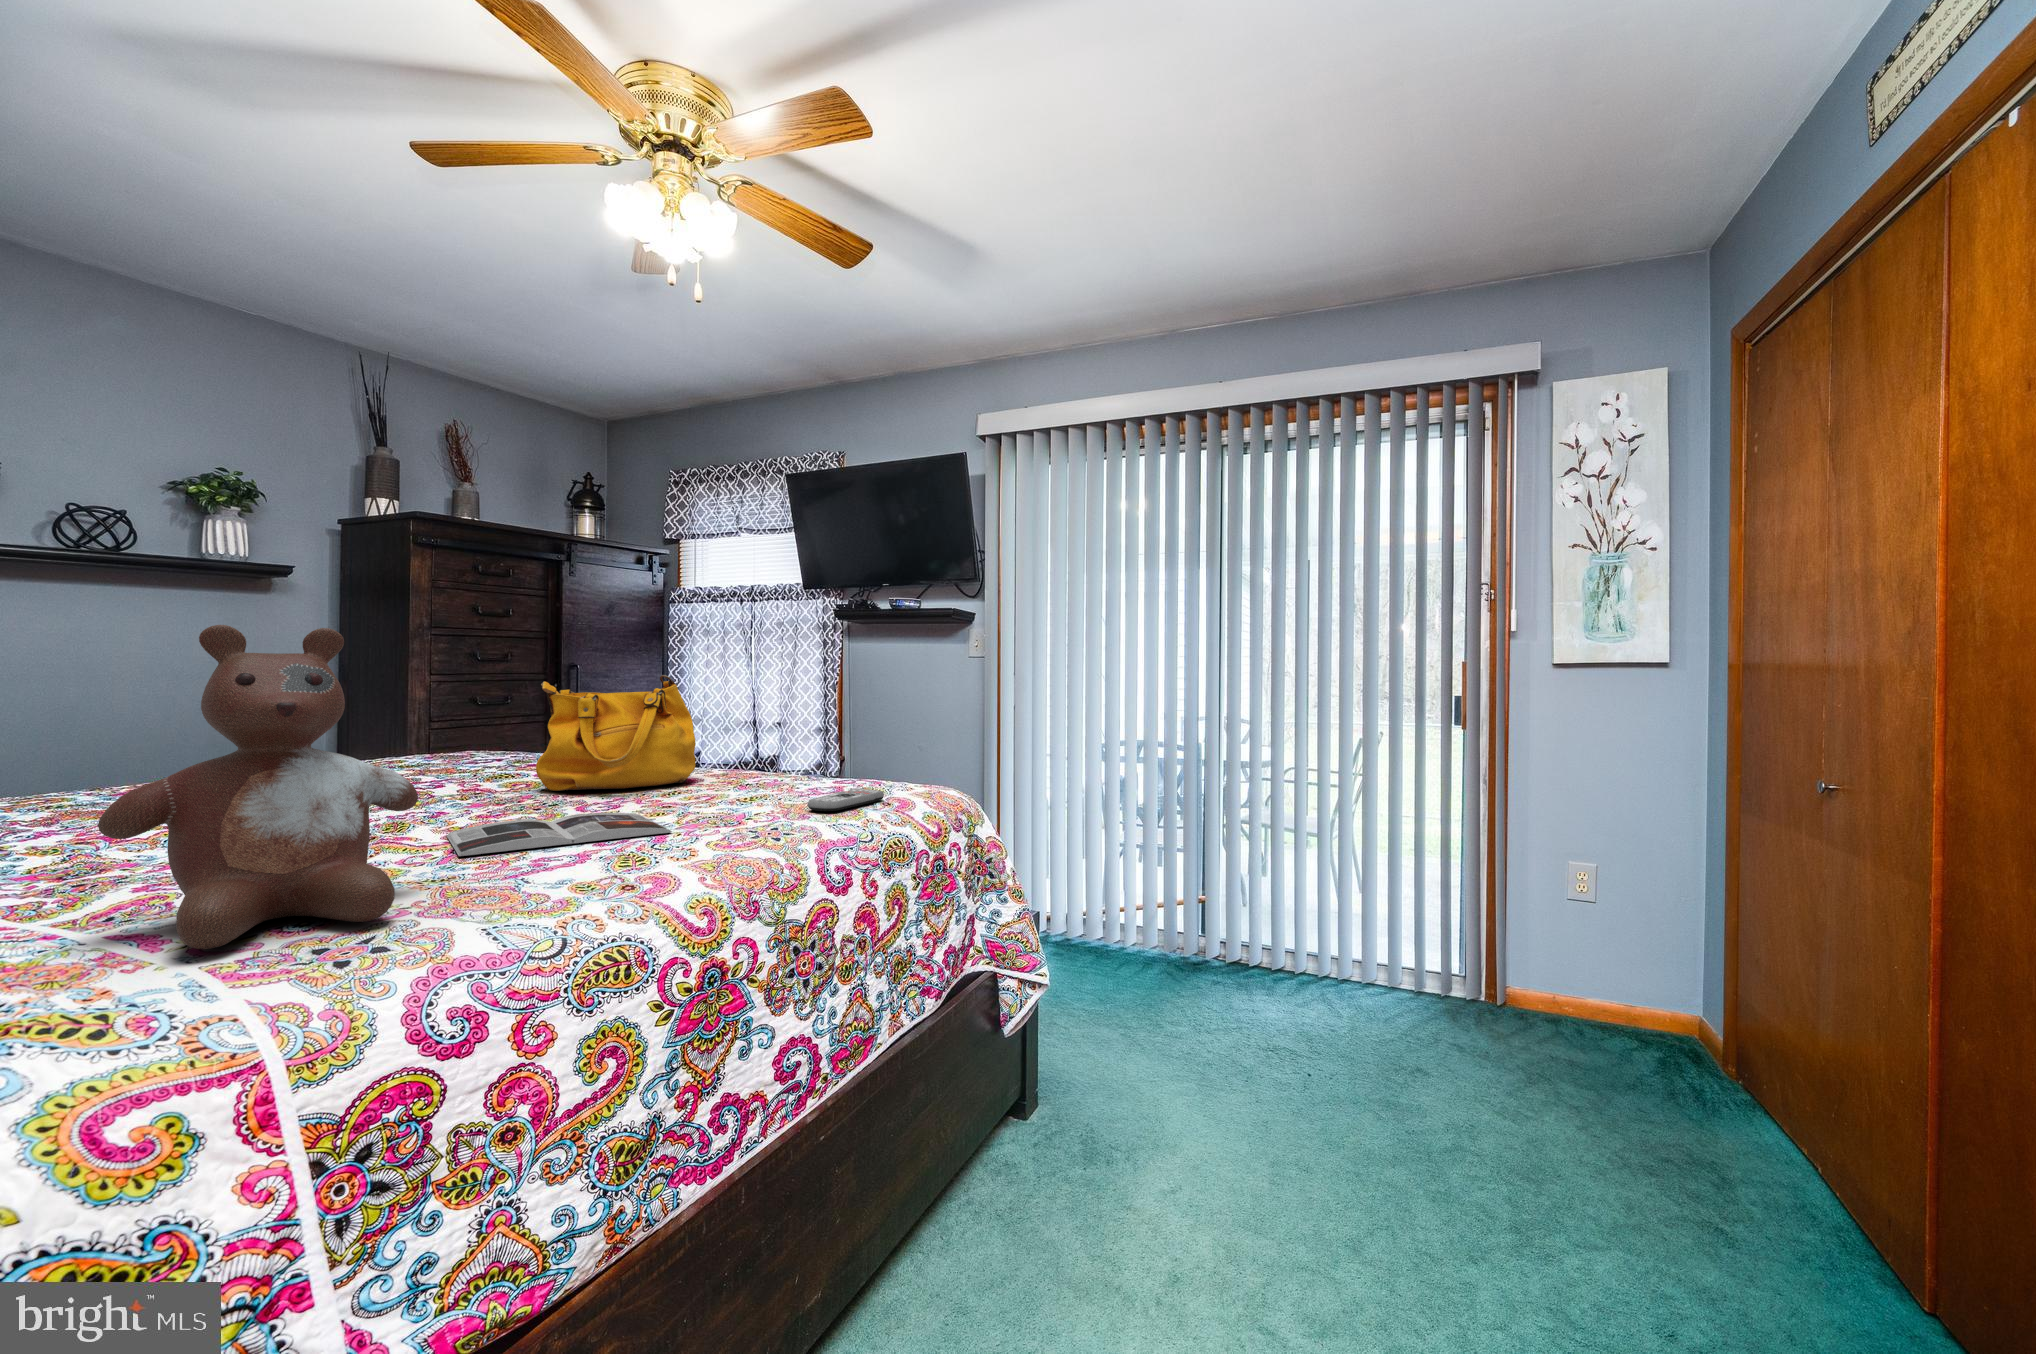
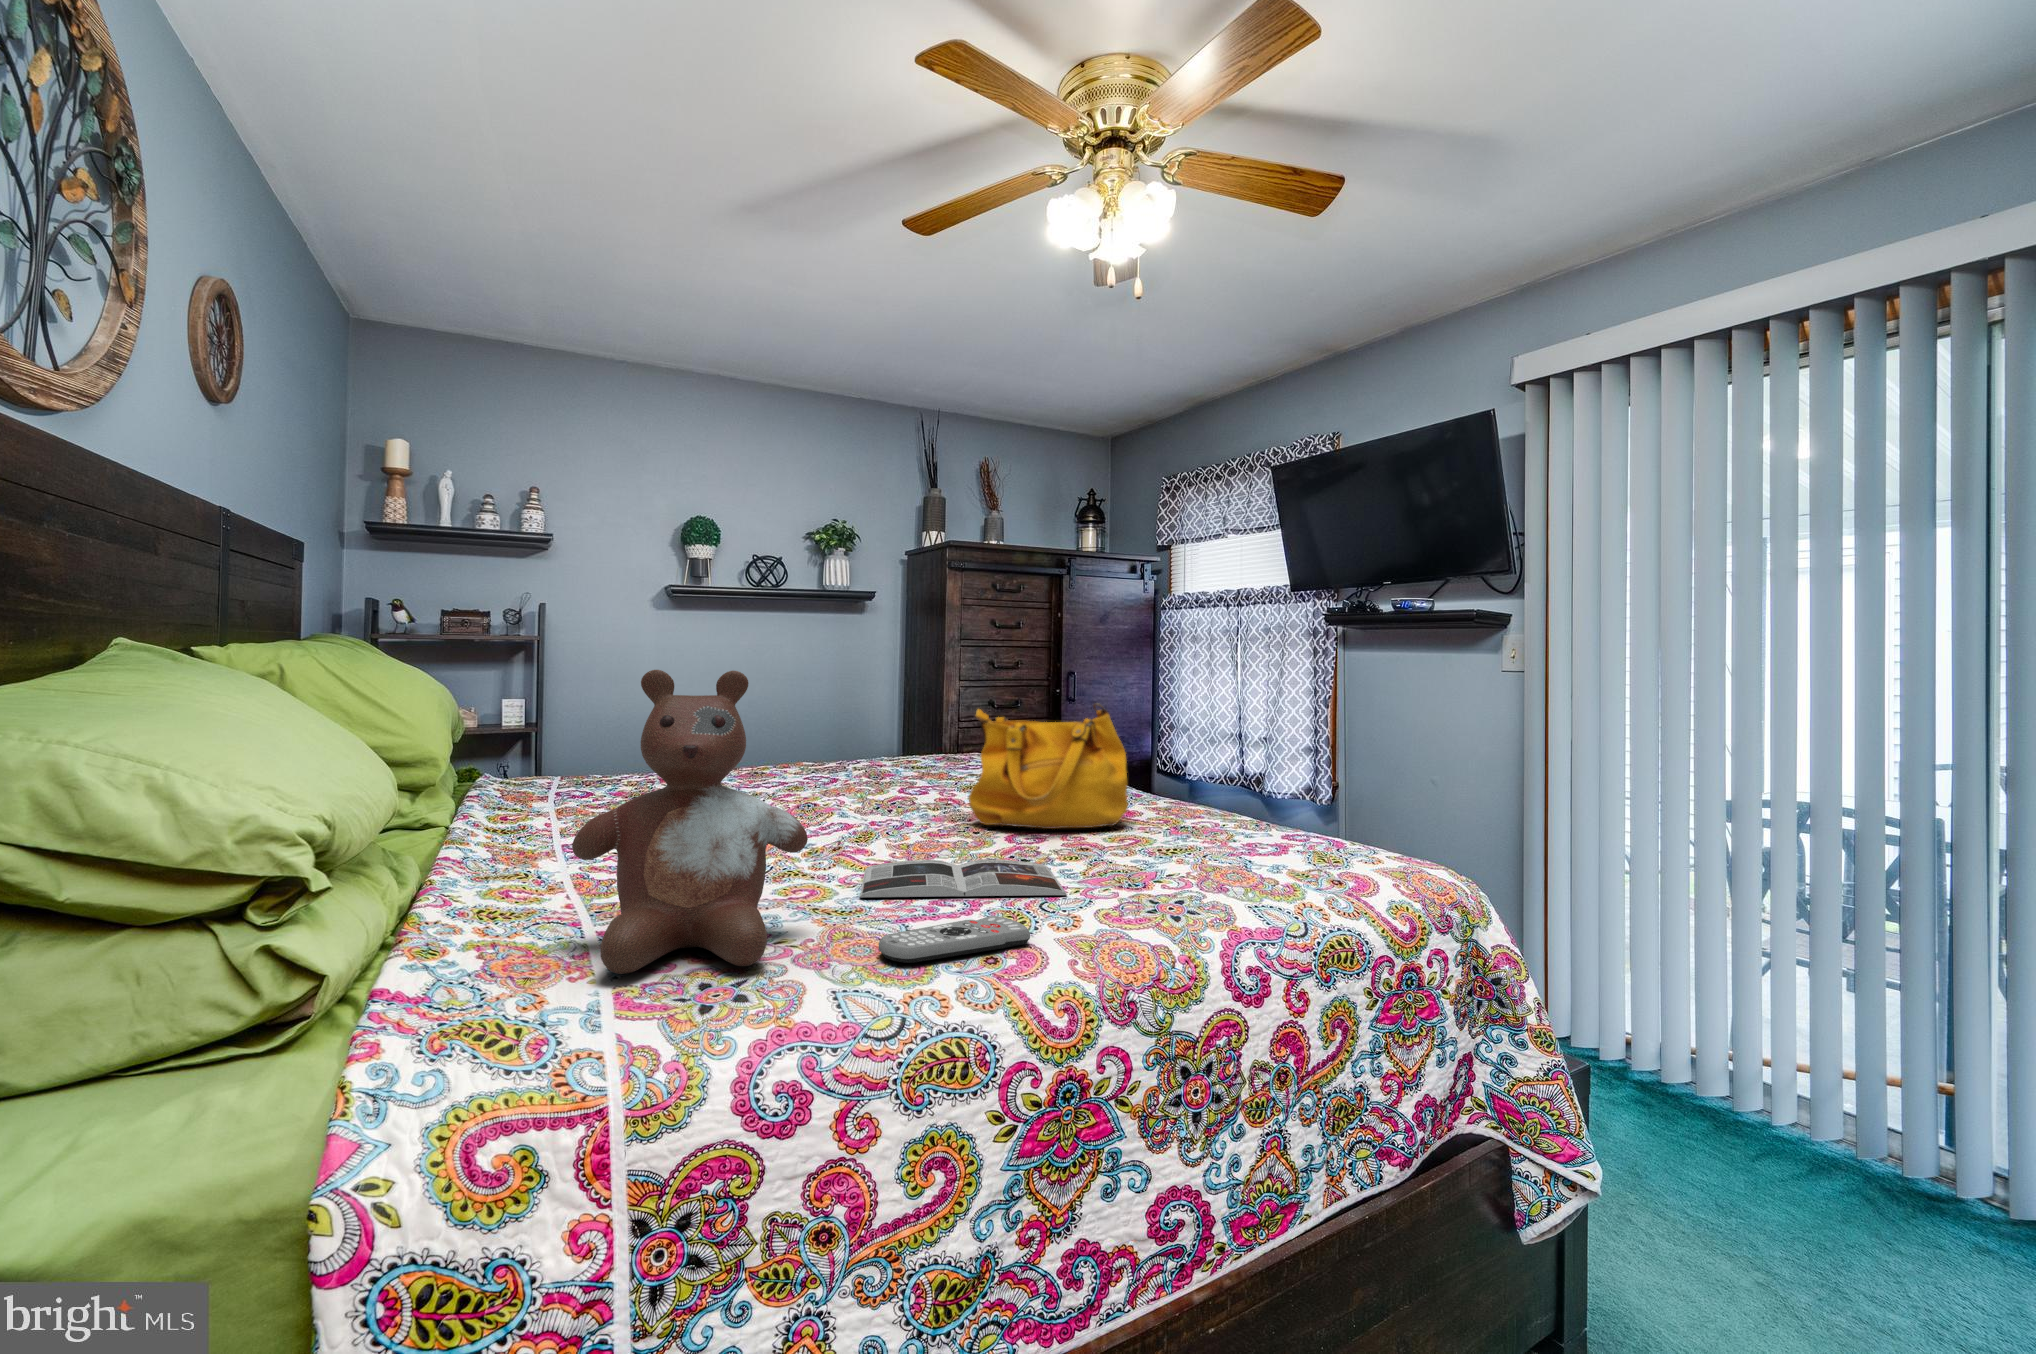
remote control: present [808,789,884,811] -> present [879,916,1030,963]

